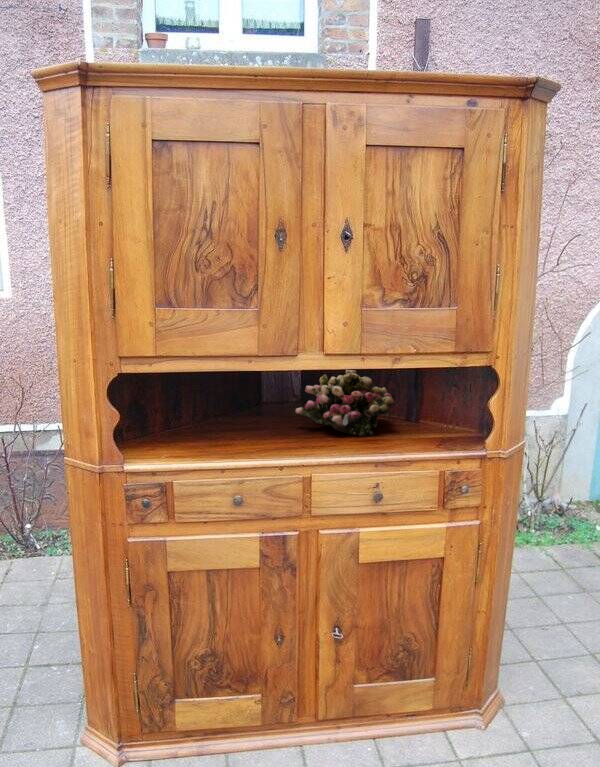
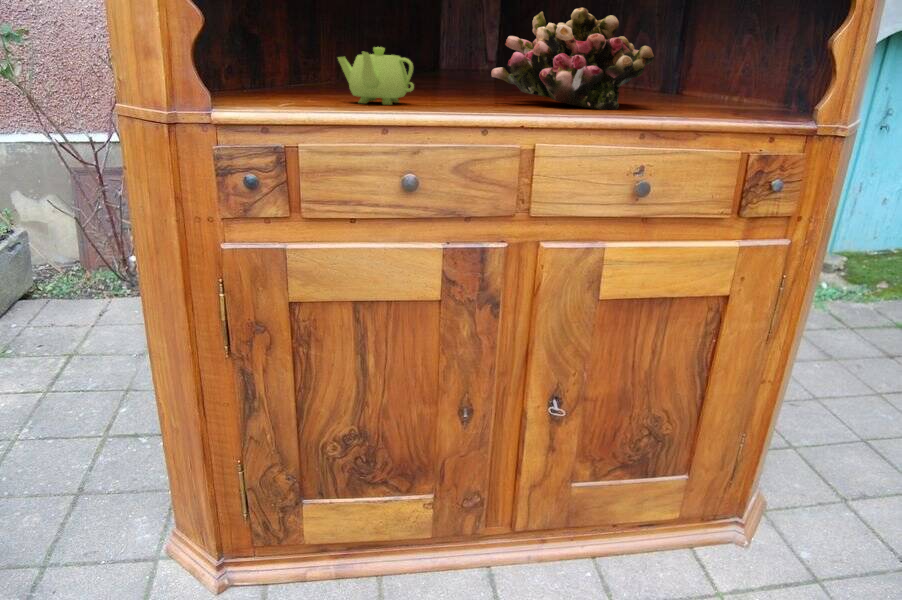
teapot: none [198,405,245,440] -> present [338,47,414,105]

